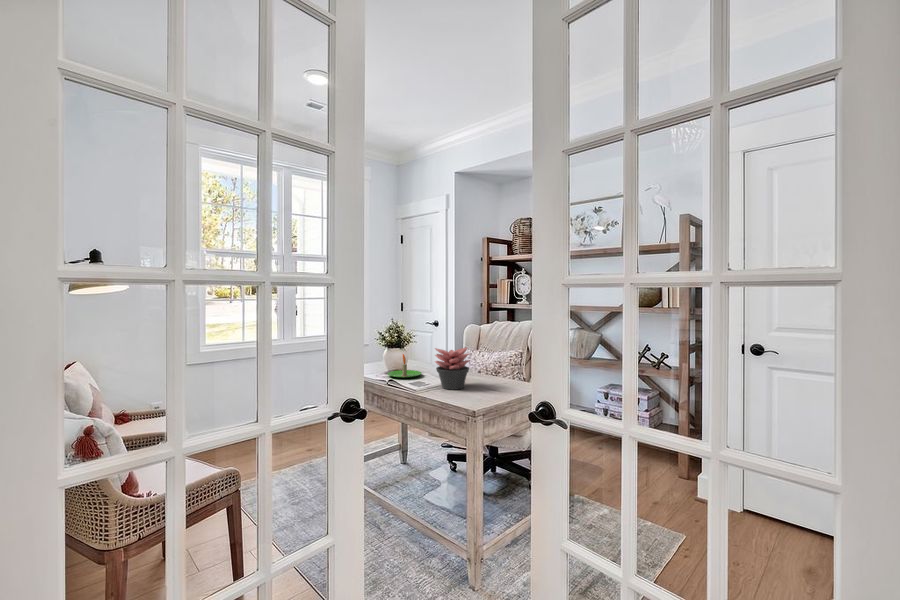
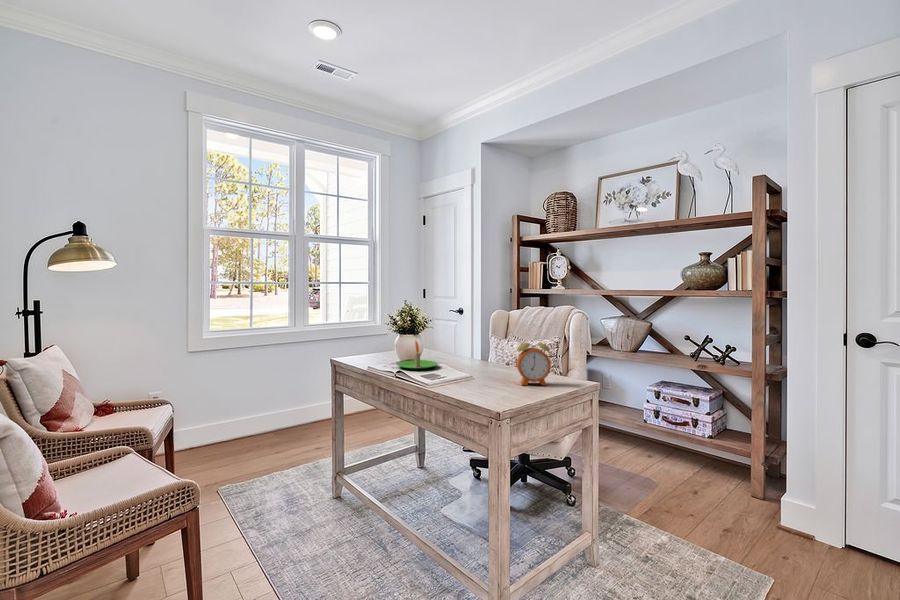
succulent plant: present [435,348,470,390] -> none [452,333,496,384]
alarm clock: none [487,350,515,390] -> present [517,342,551,385]

